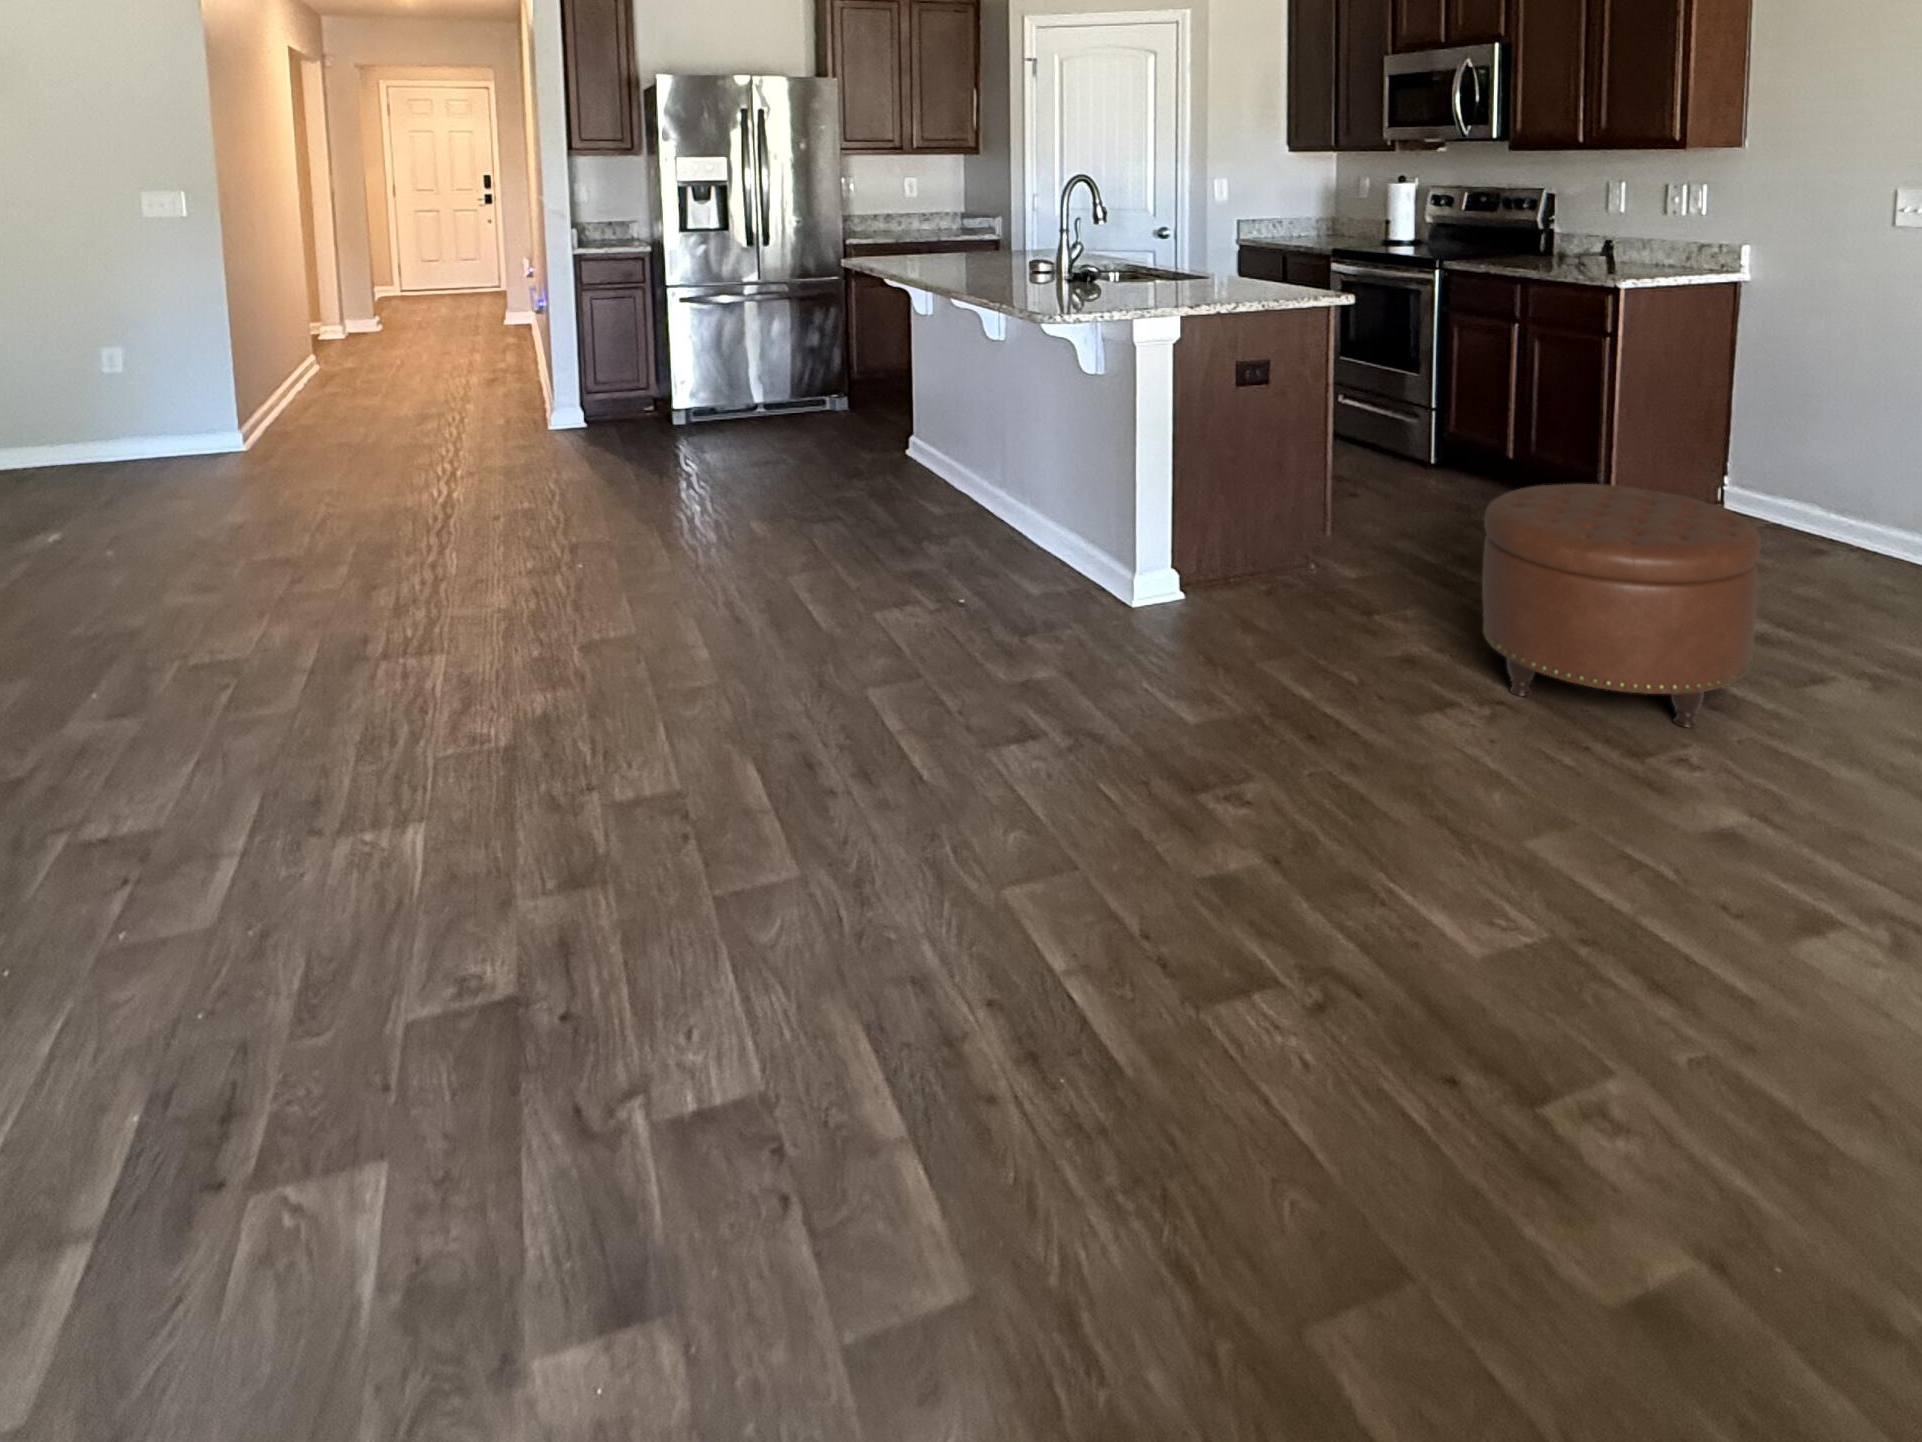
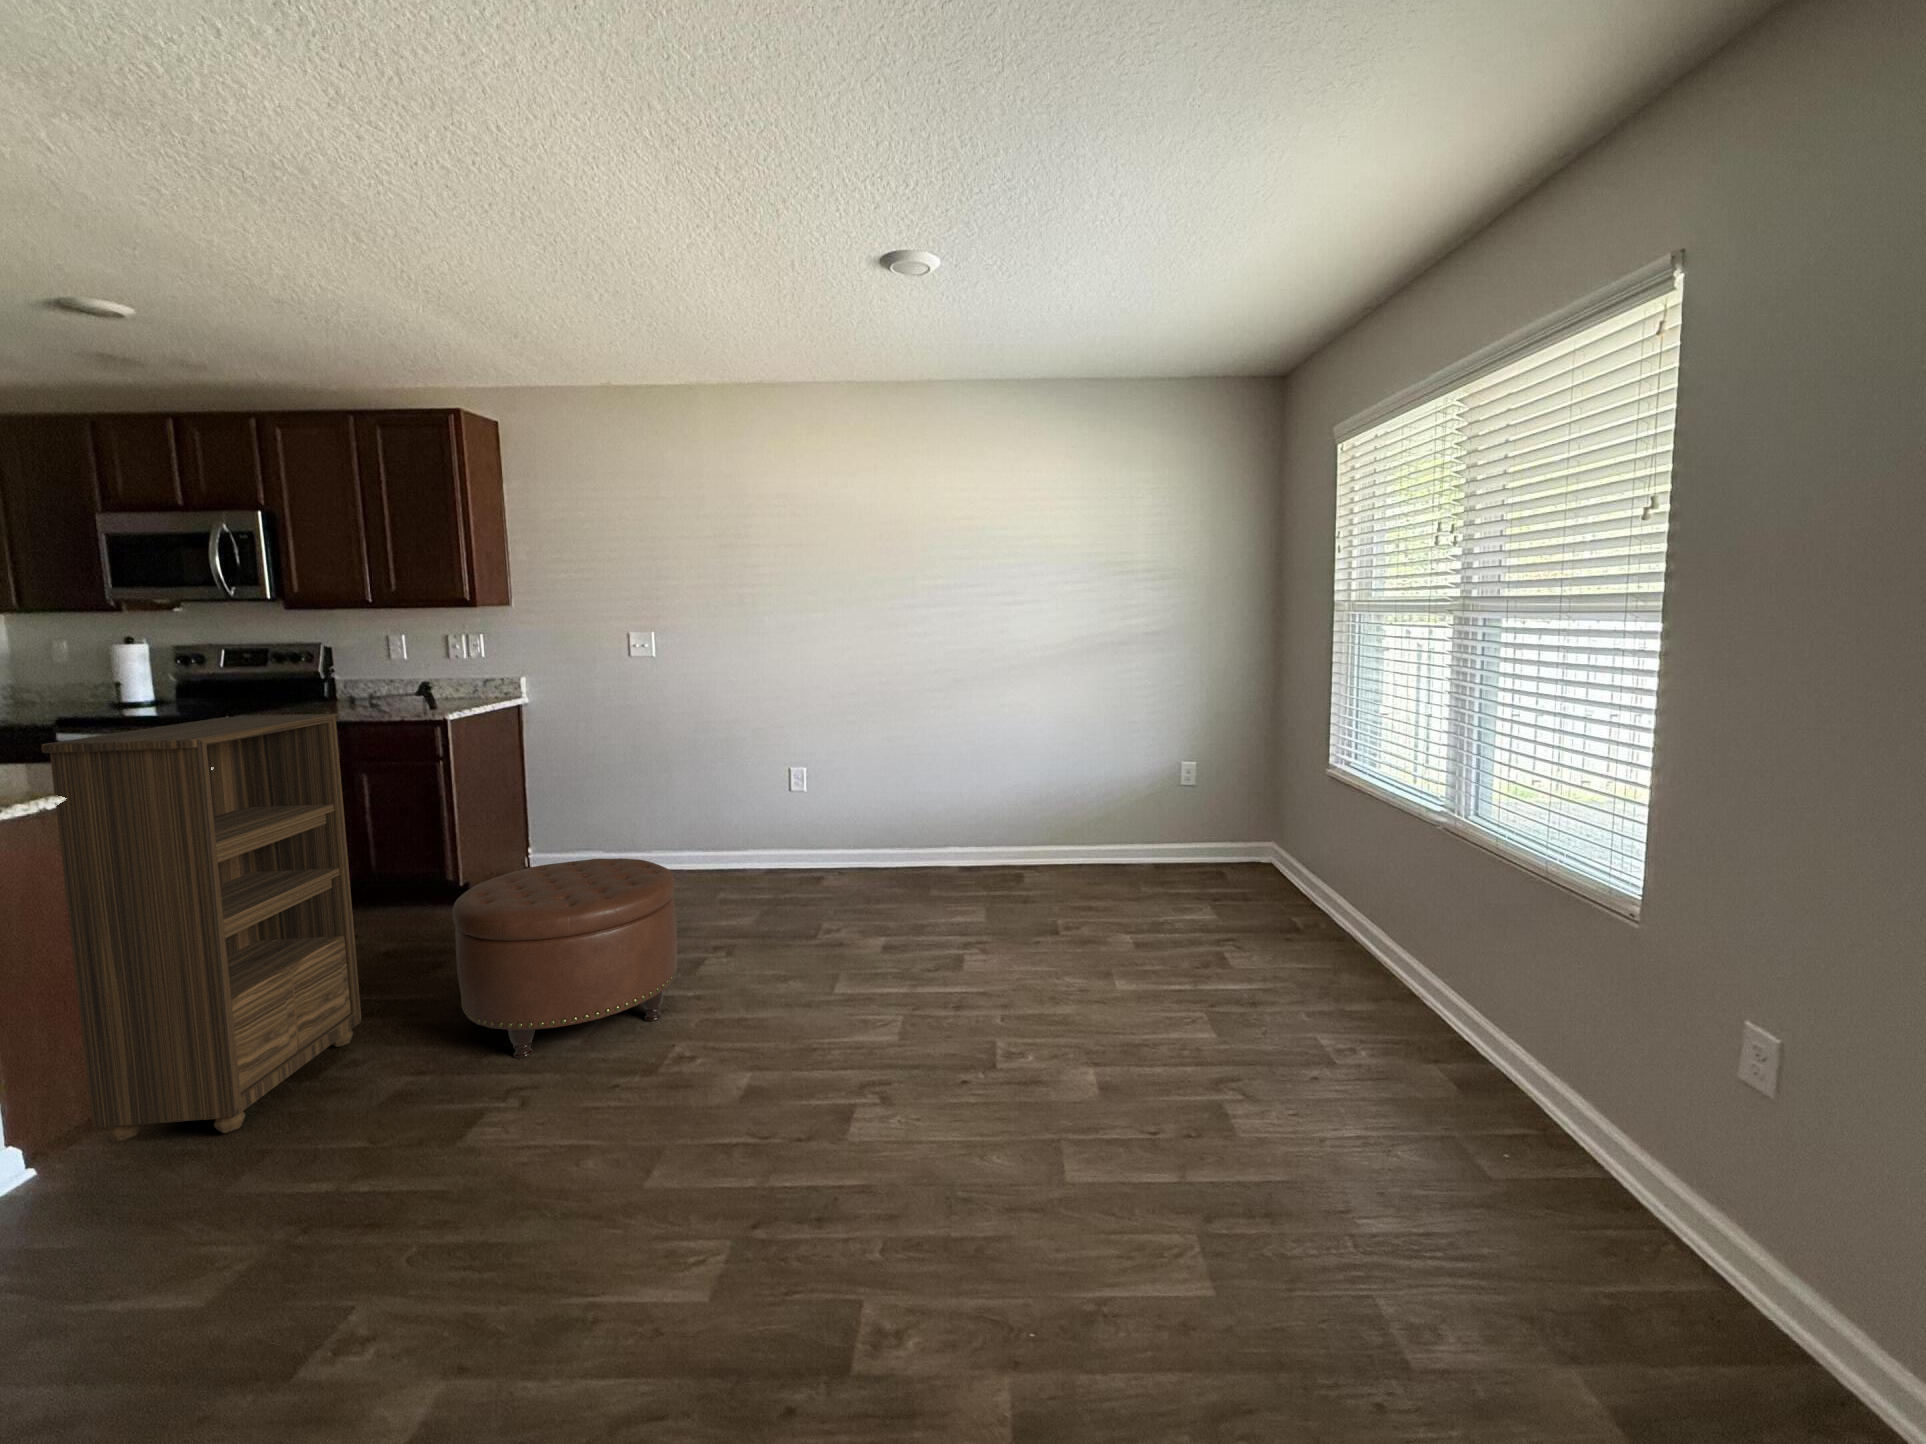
bookshelf: none [1200,263,1429,641] -> present [41,714,361,1141]

